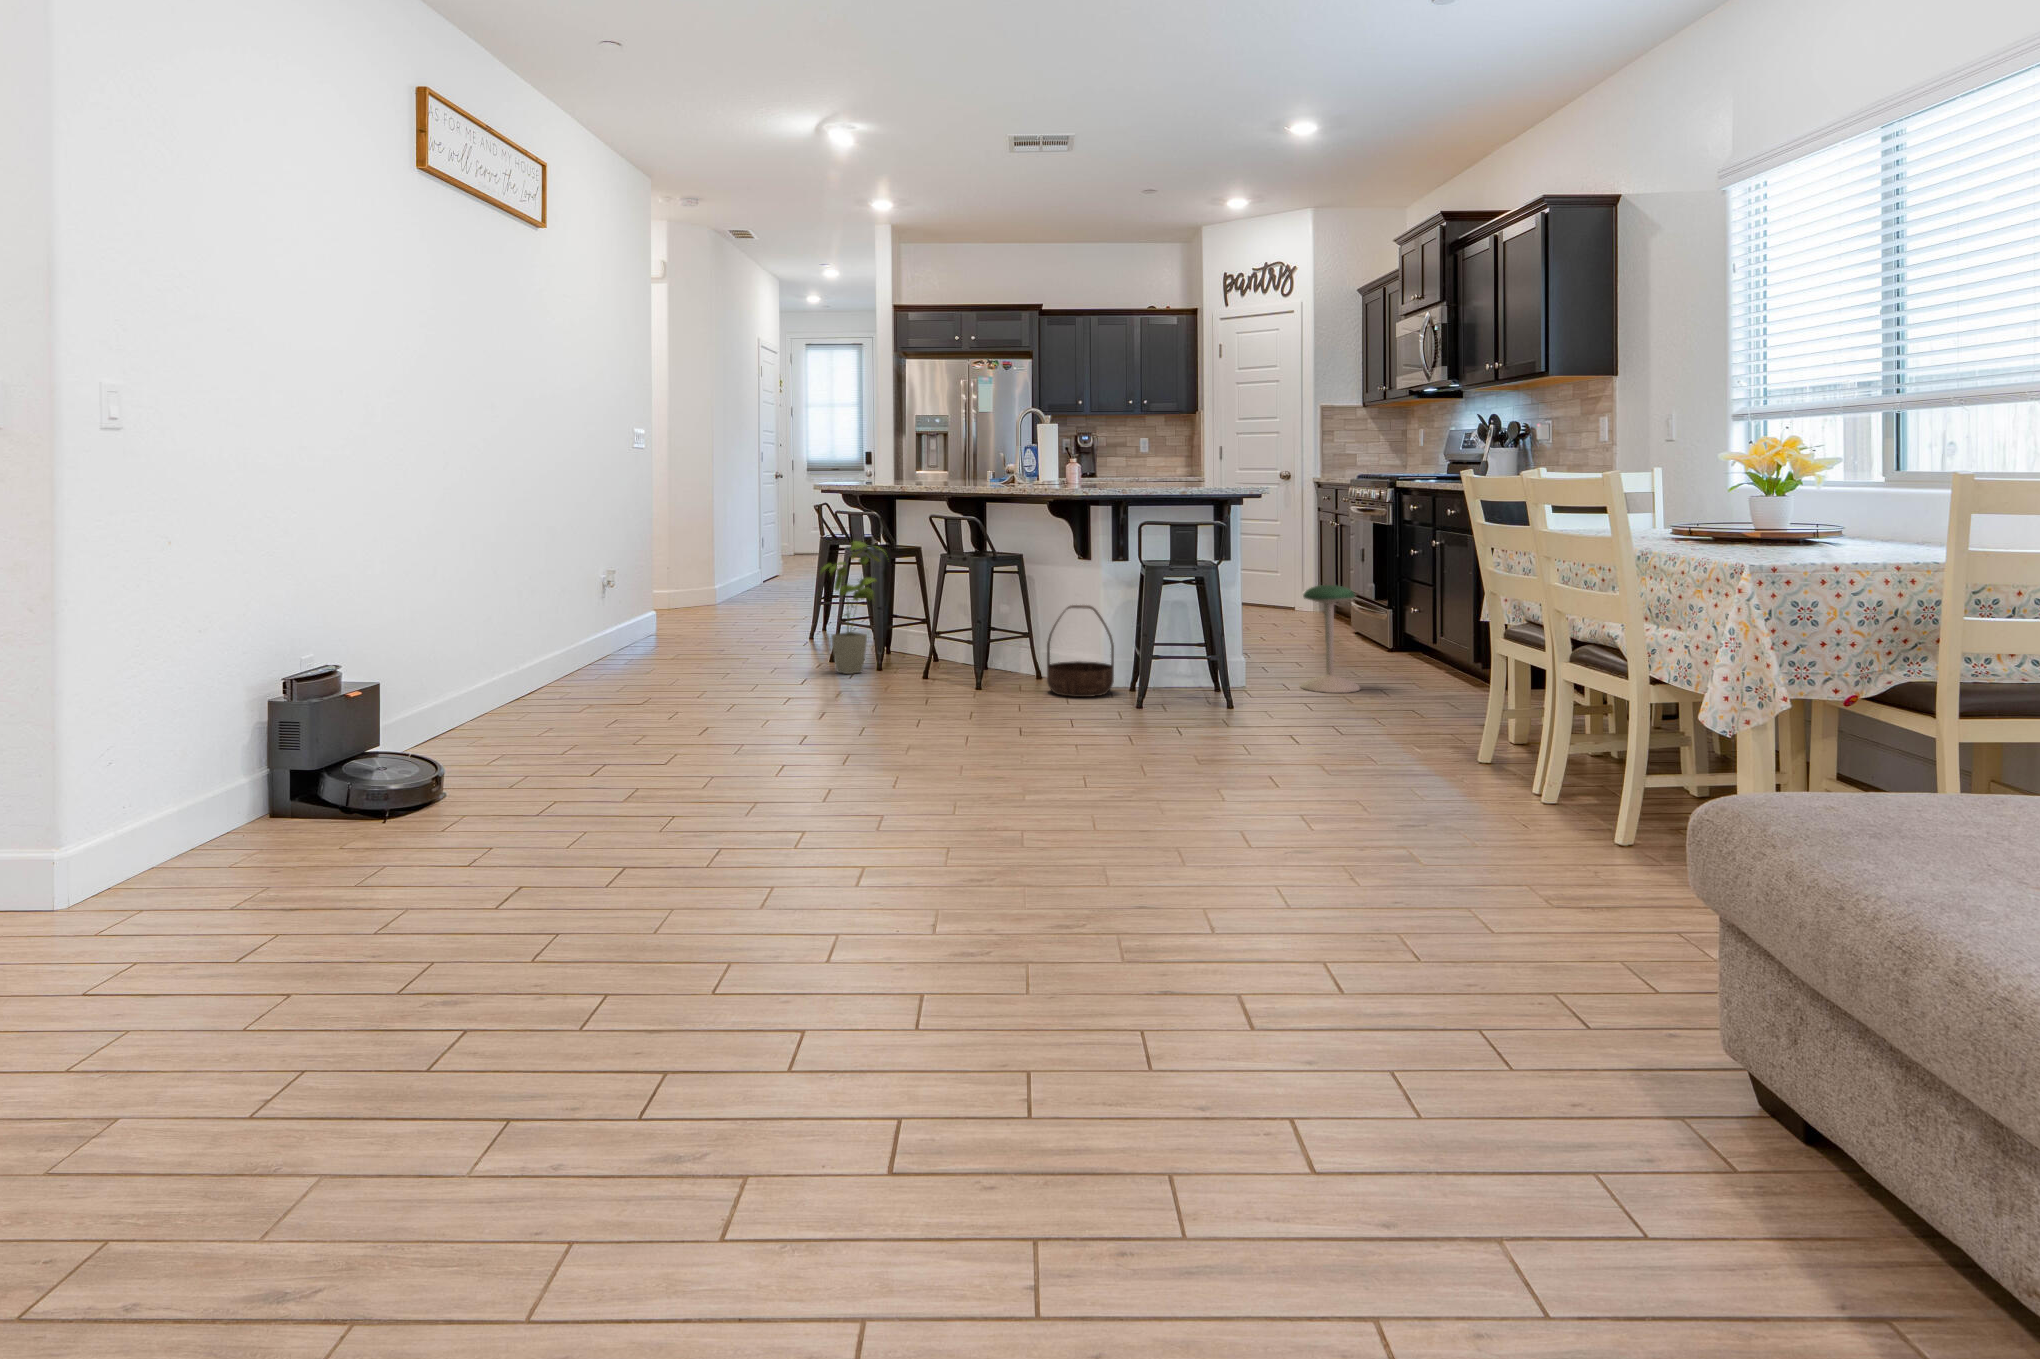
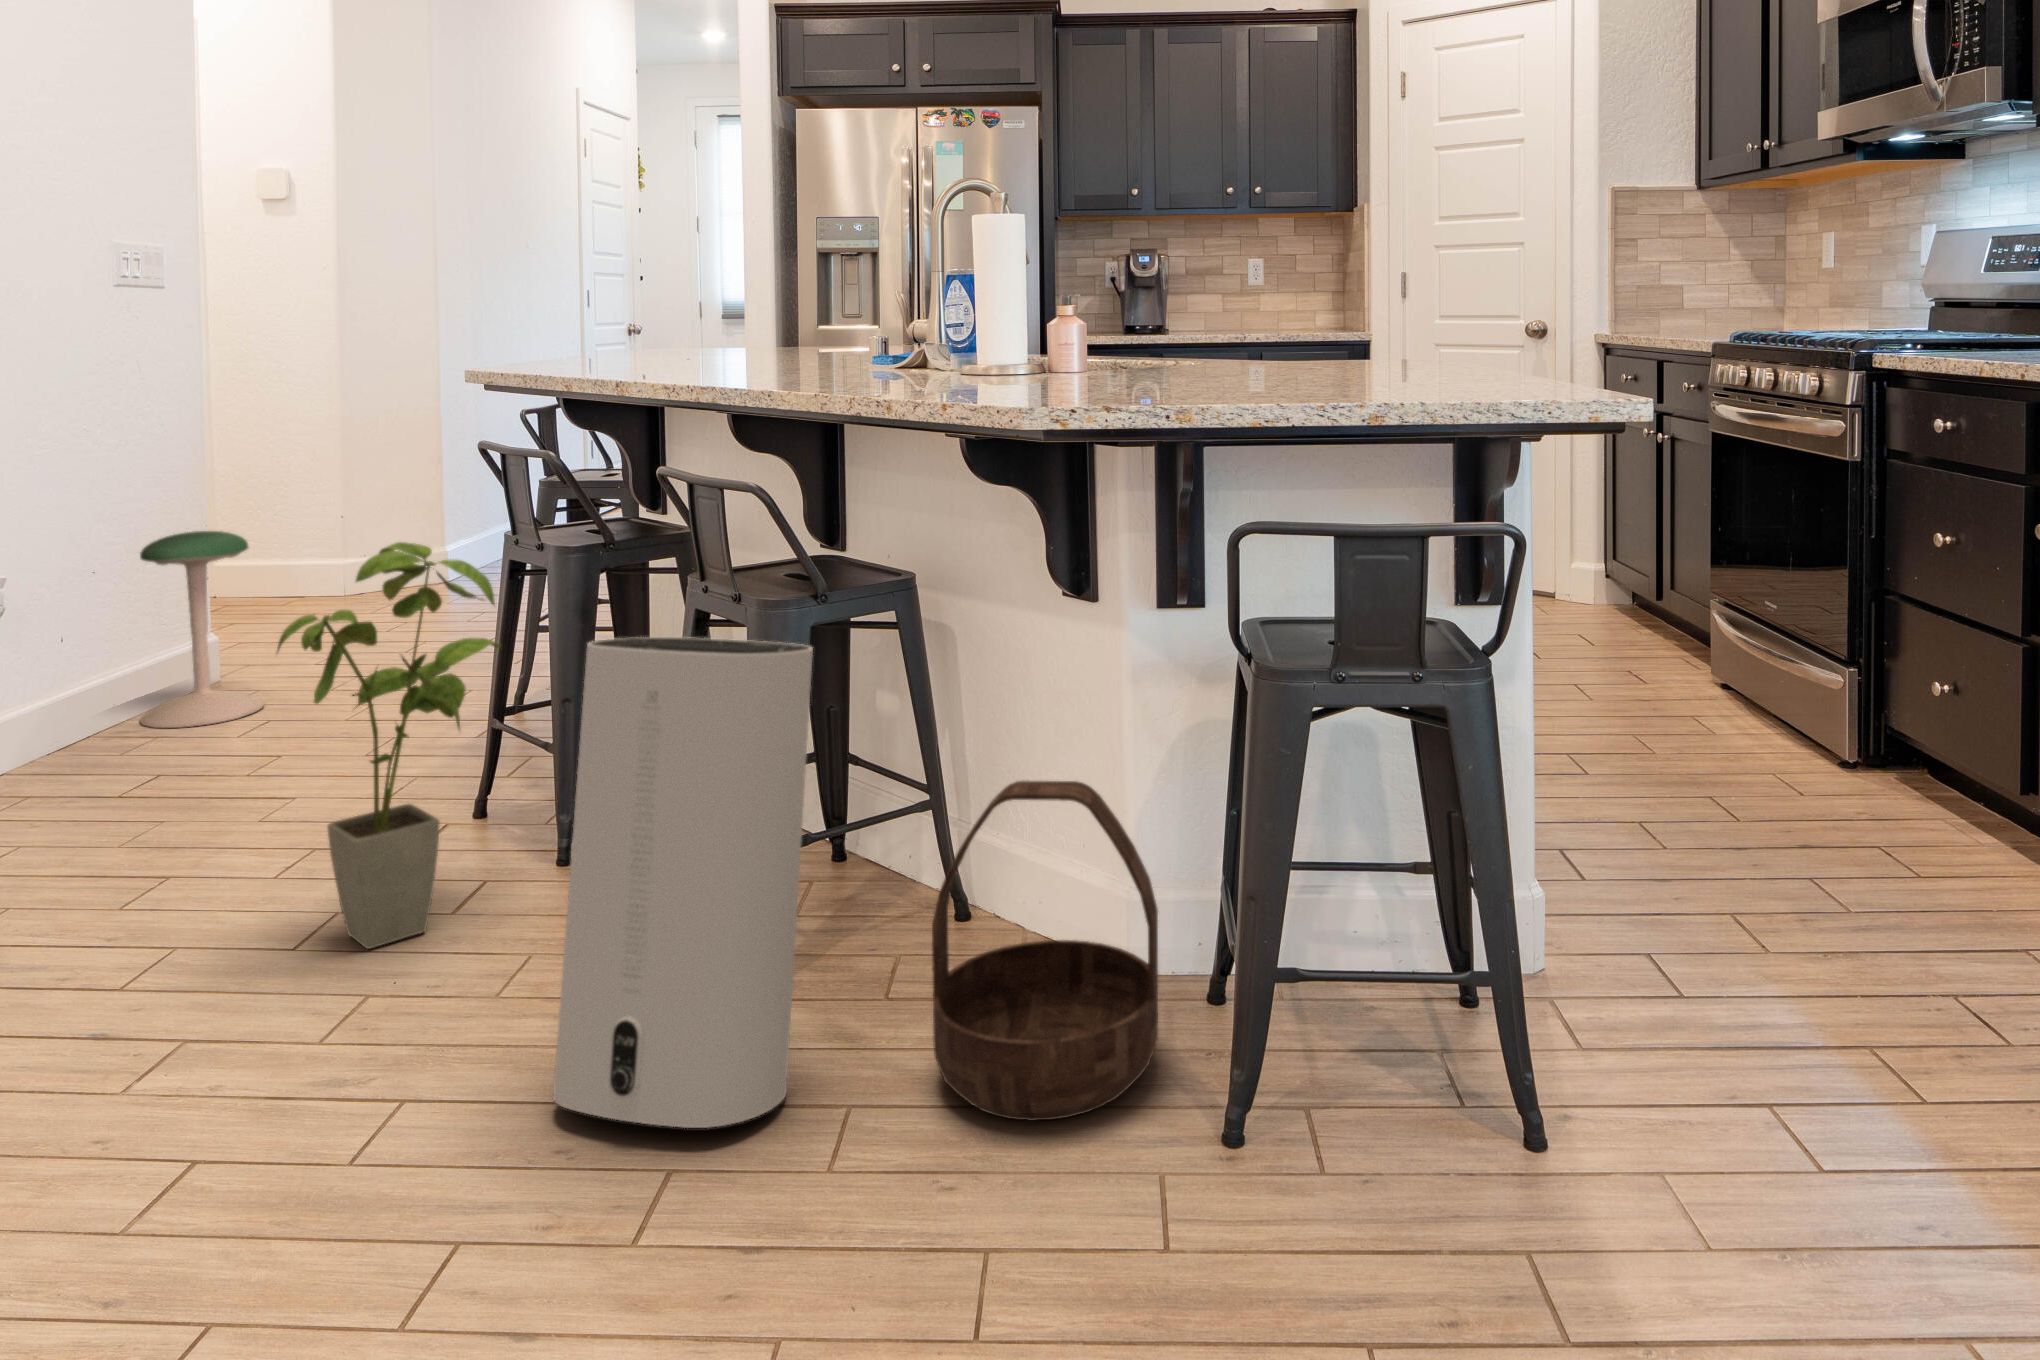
air purifier: none [939,560,1011,694] -> present [553,637,813,1128]
stool: present [1301,585,1360,693] -> present [140,531,264,728]

